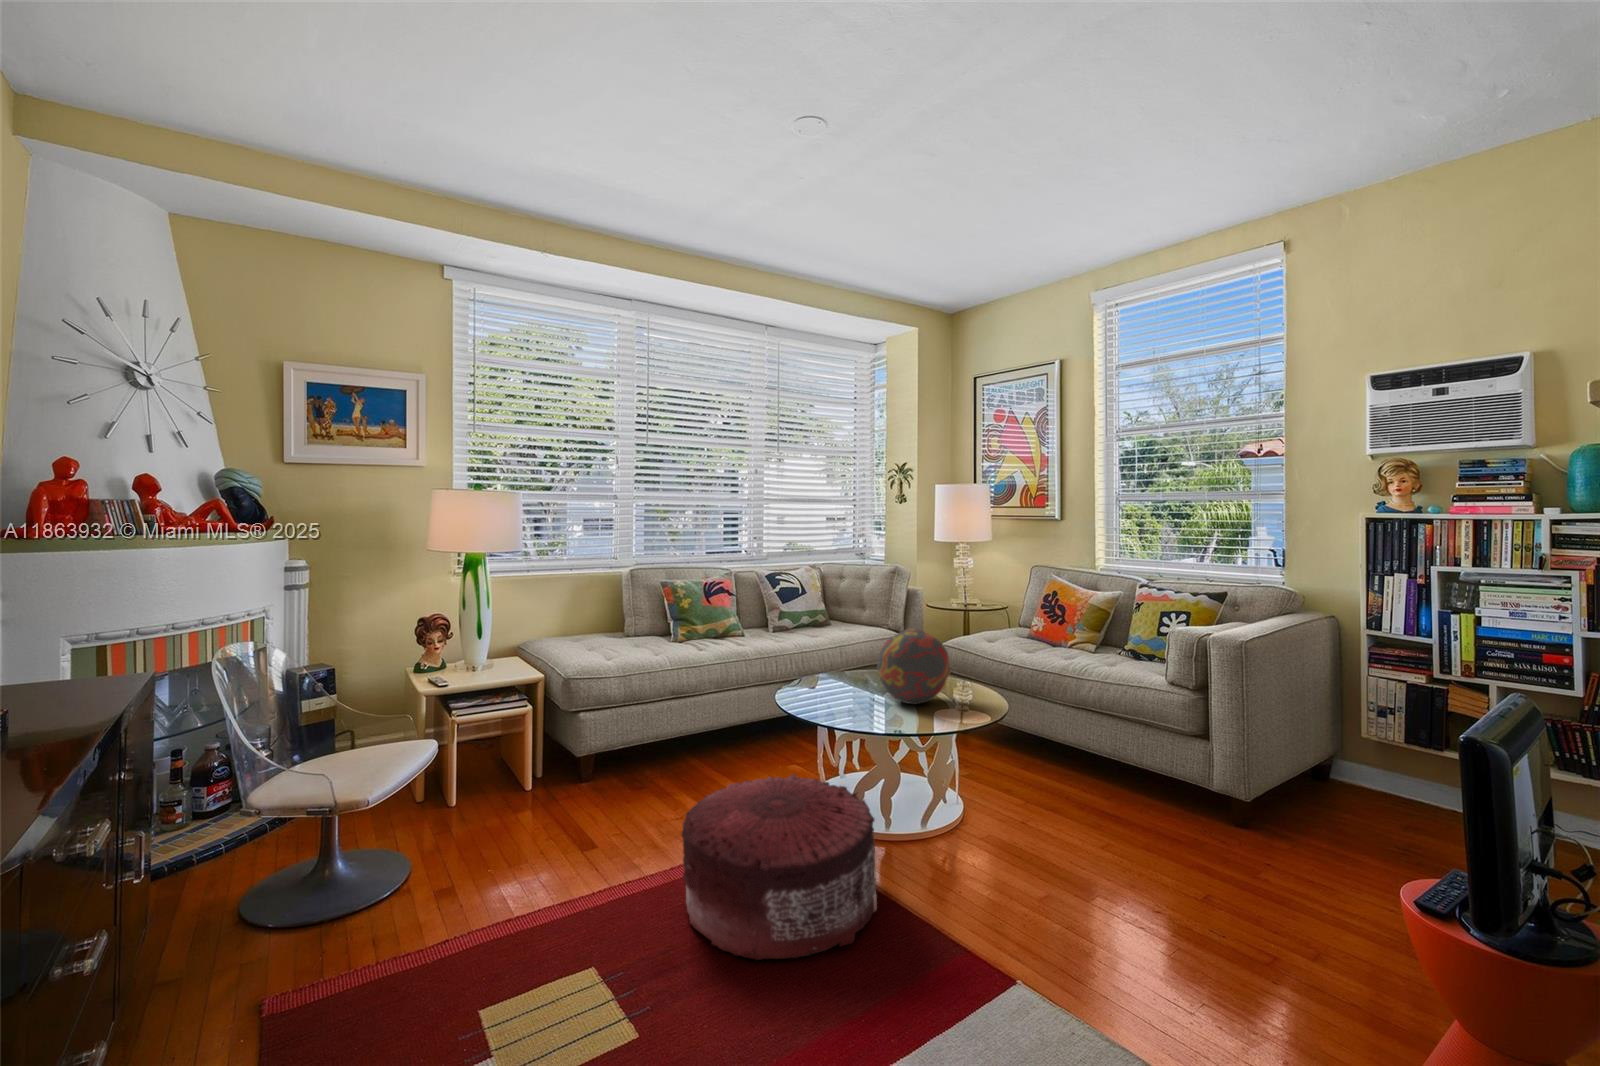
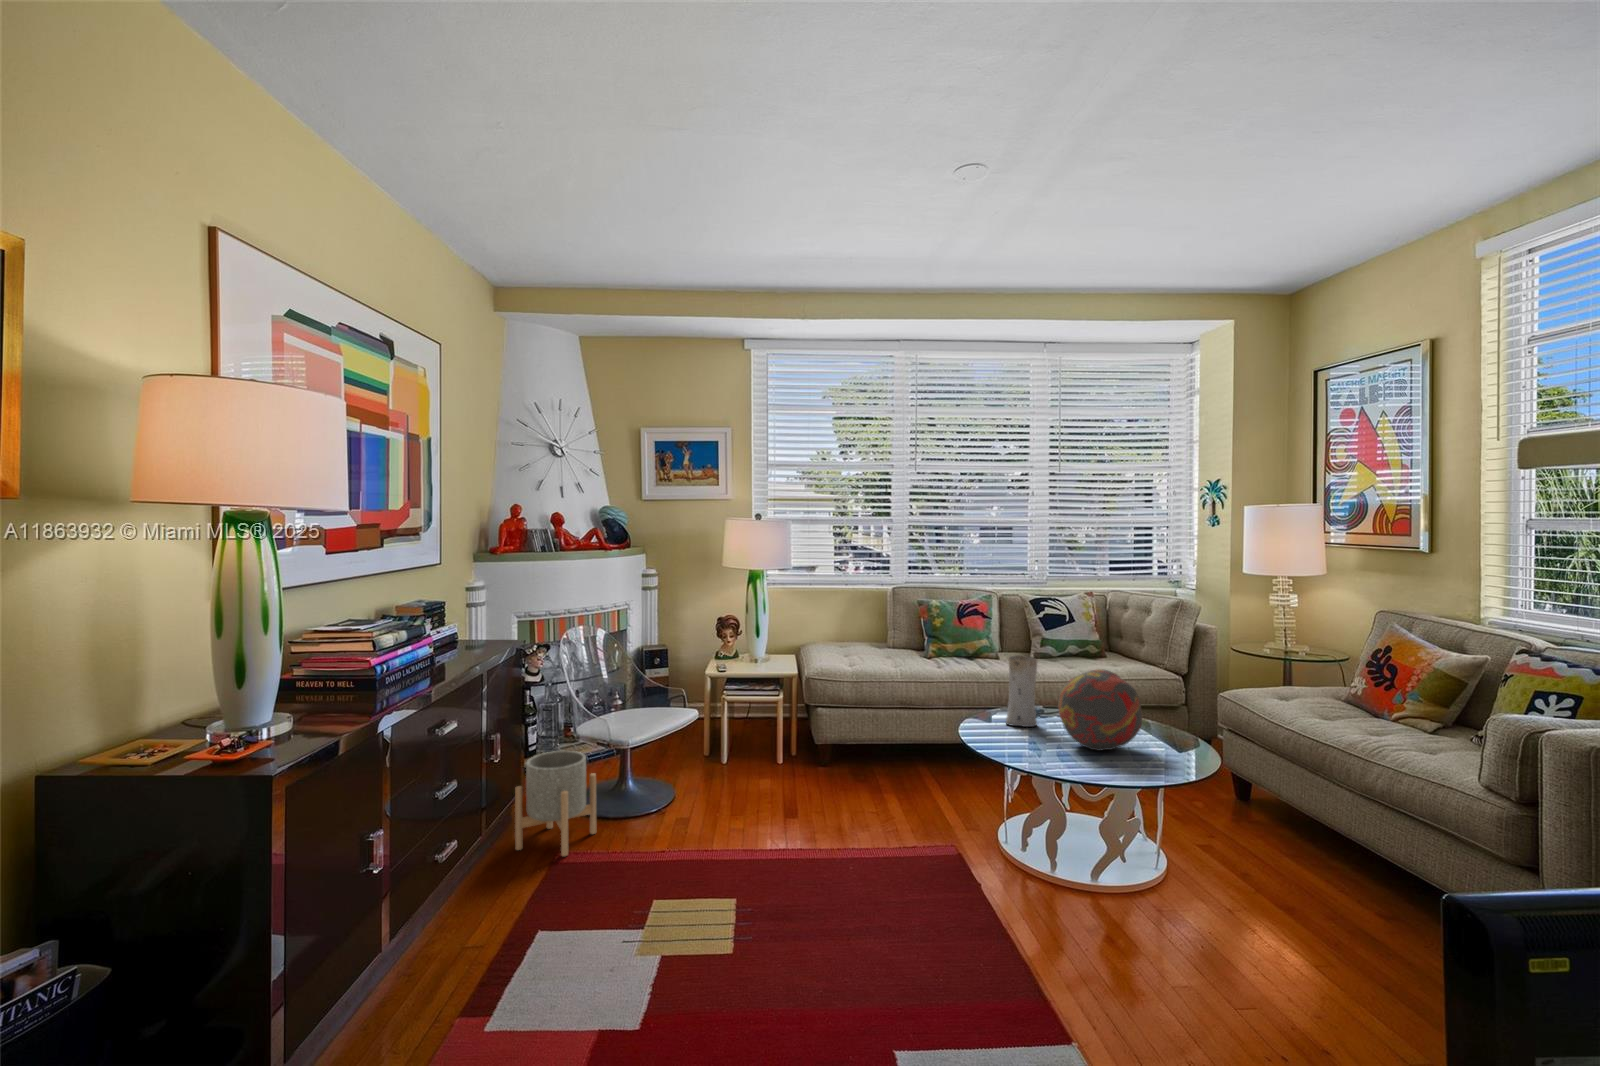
vase: none [810,625,839,695] -> present [1006,655,1037,727]
pouf: present [682,774,877,960] -> none [807,785,990,941]
planter: none [155,838,313,1037] -> present [515,751,596,856]

